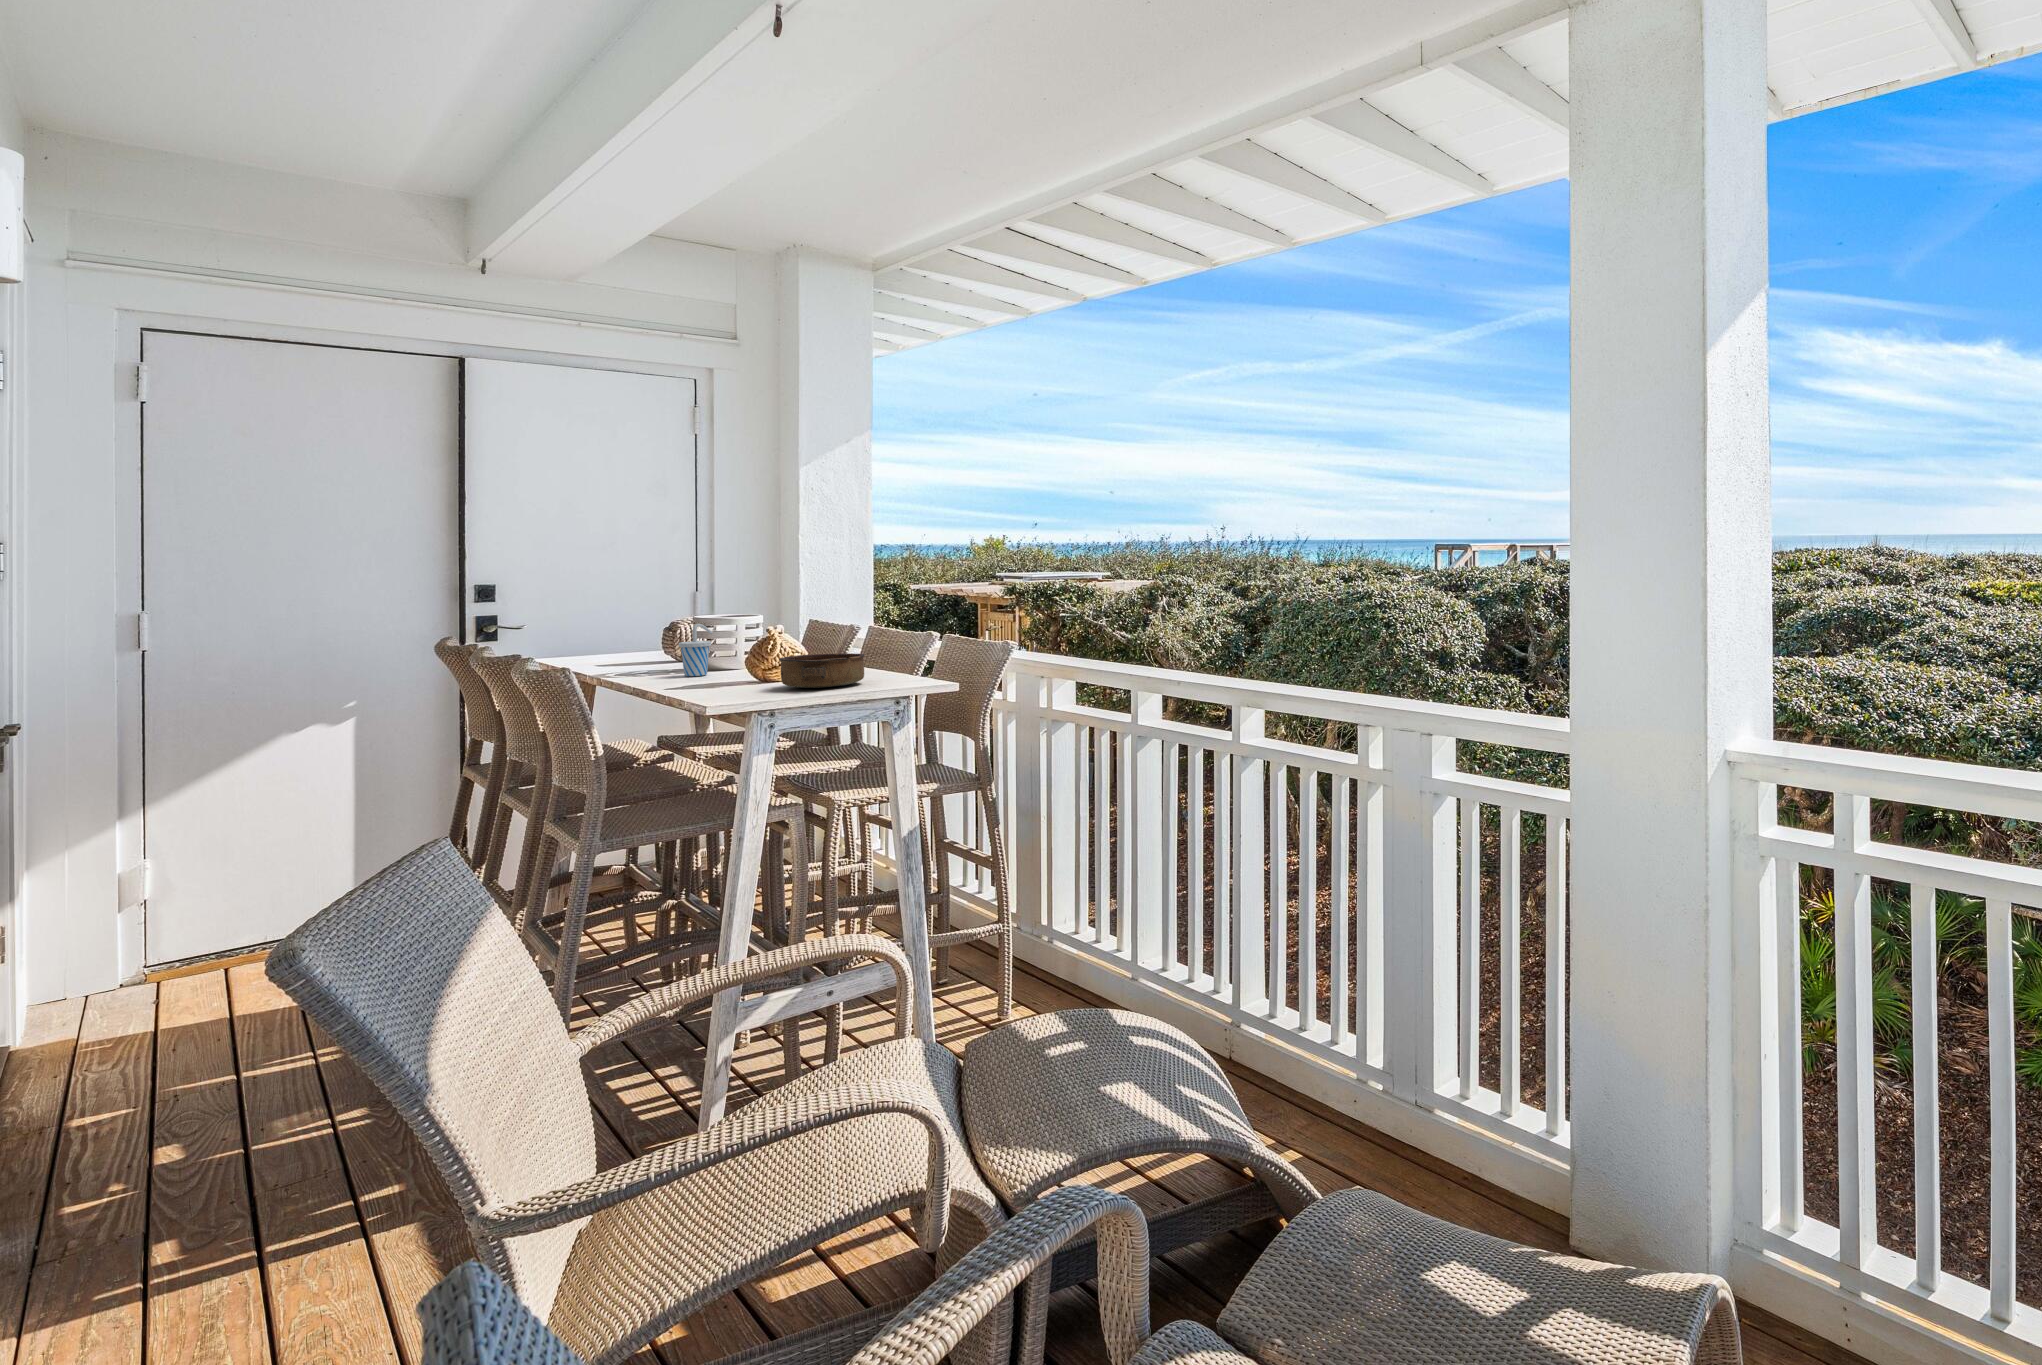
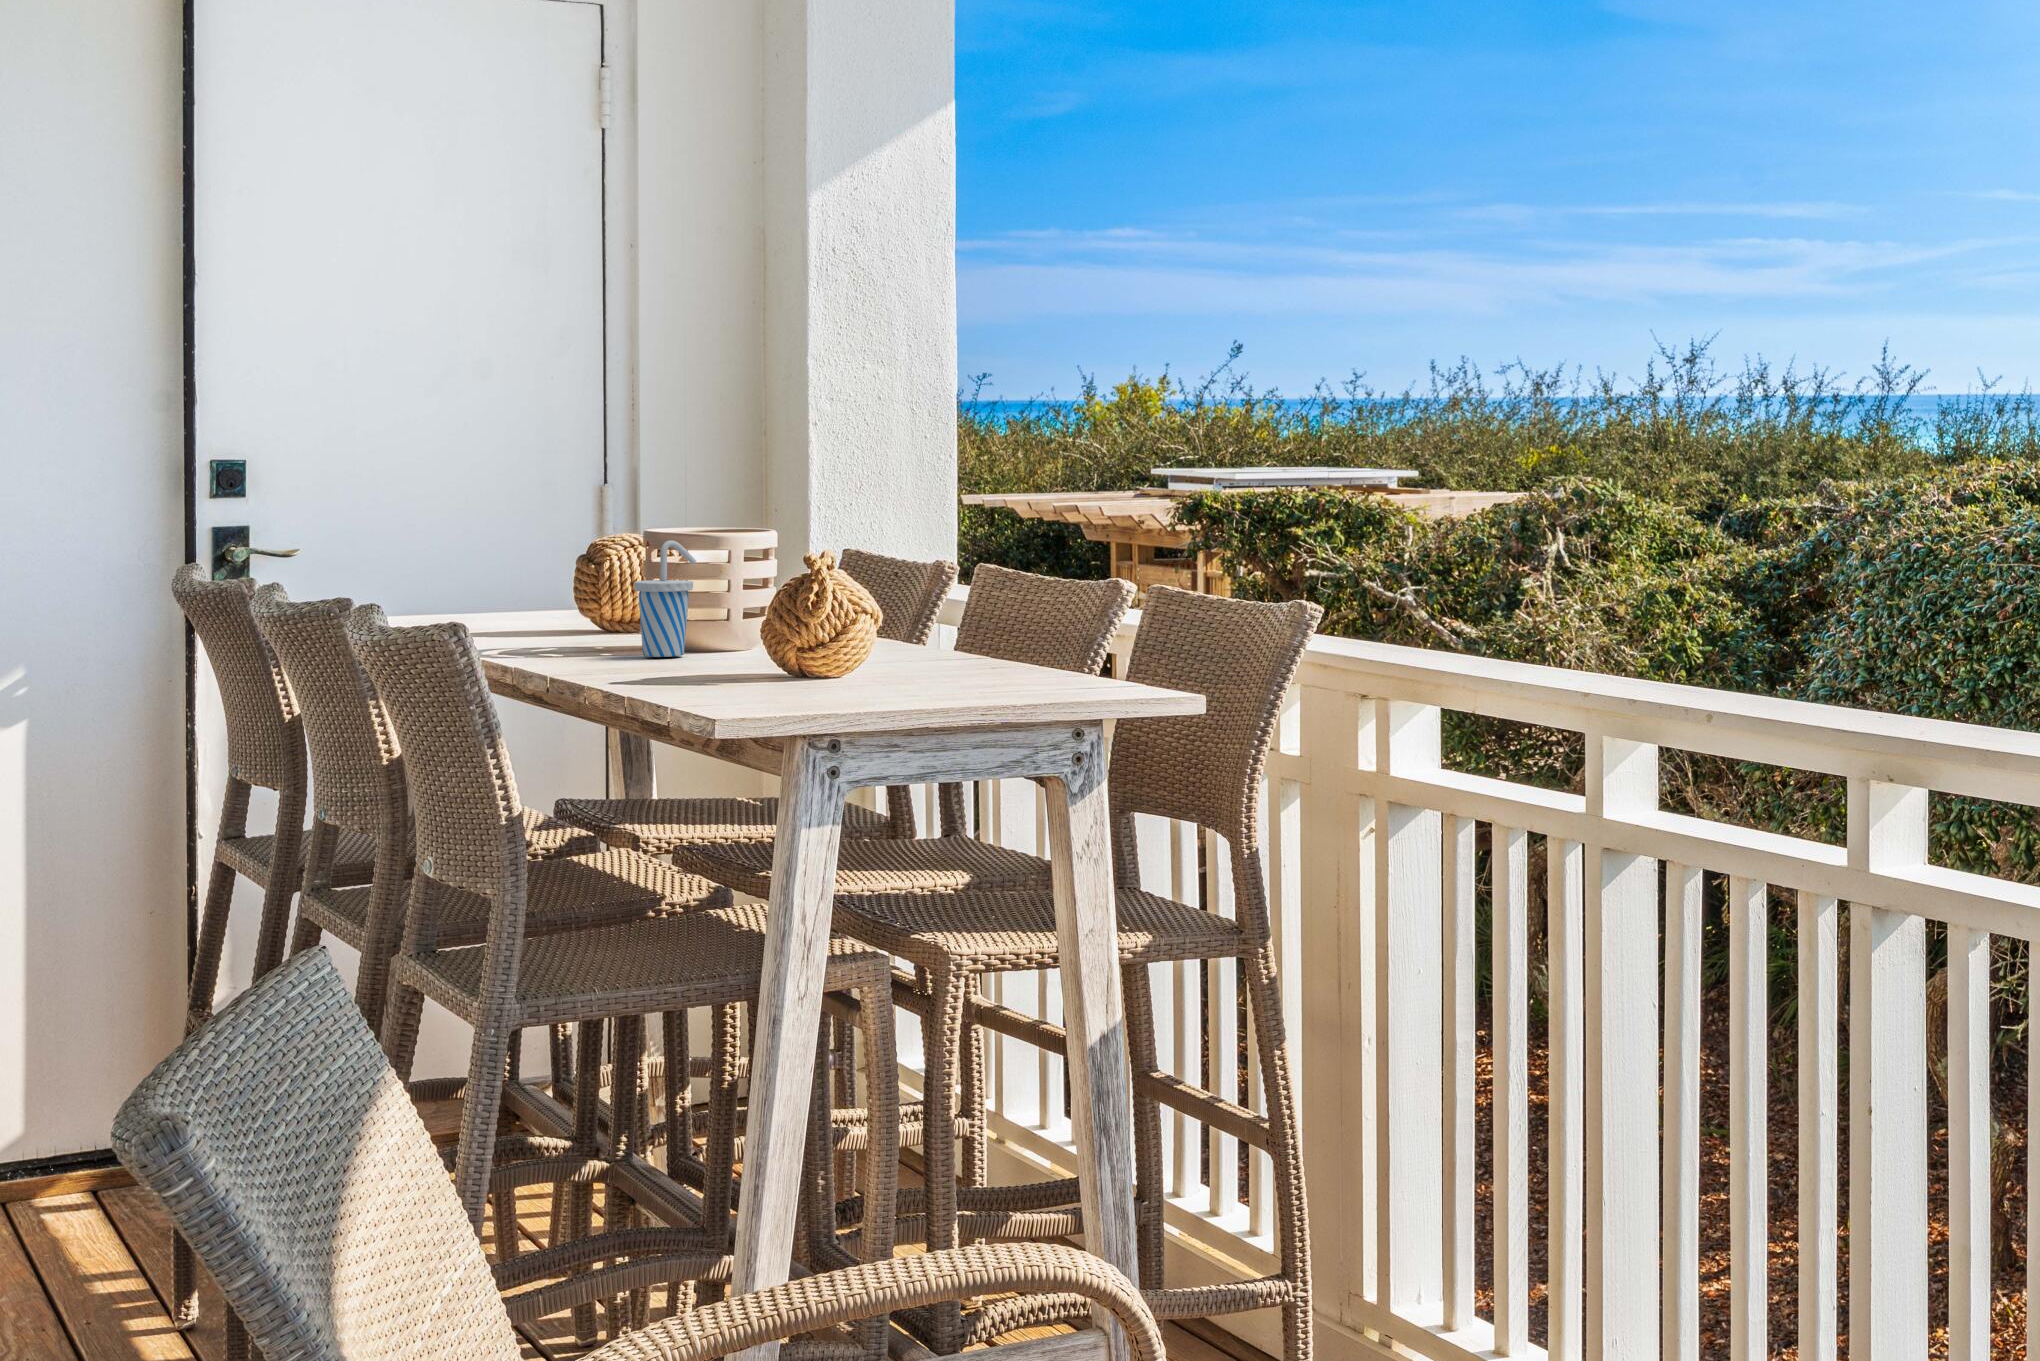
bowl: present [779,653,864,688] -> none [837,610,1005,685]

